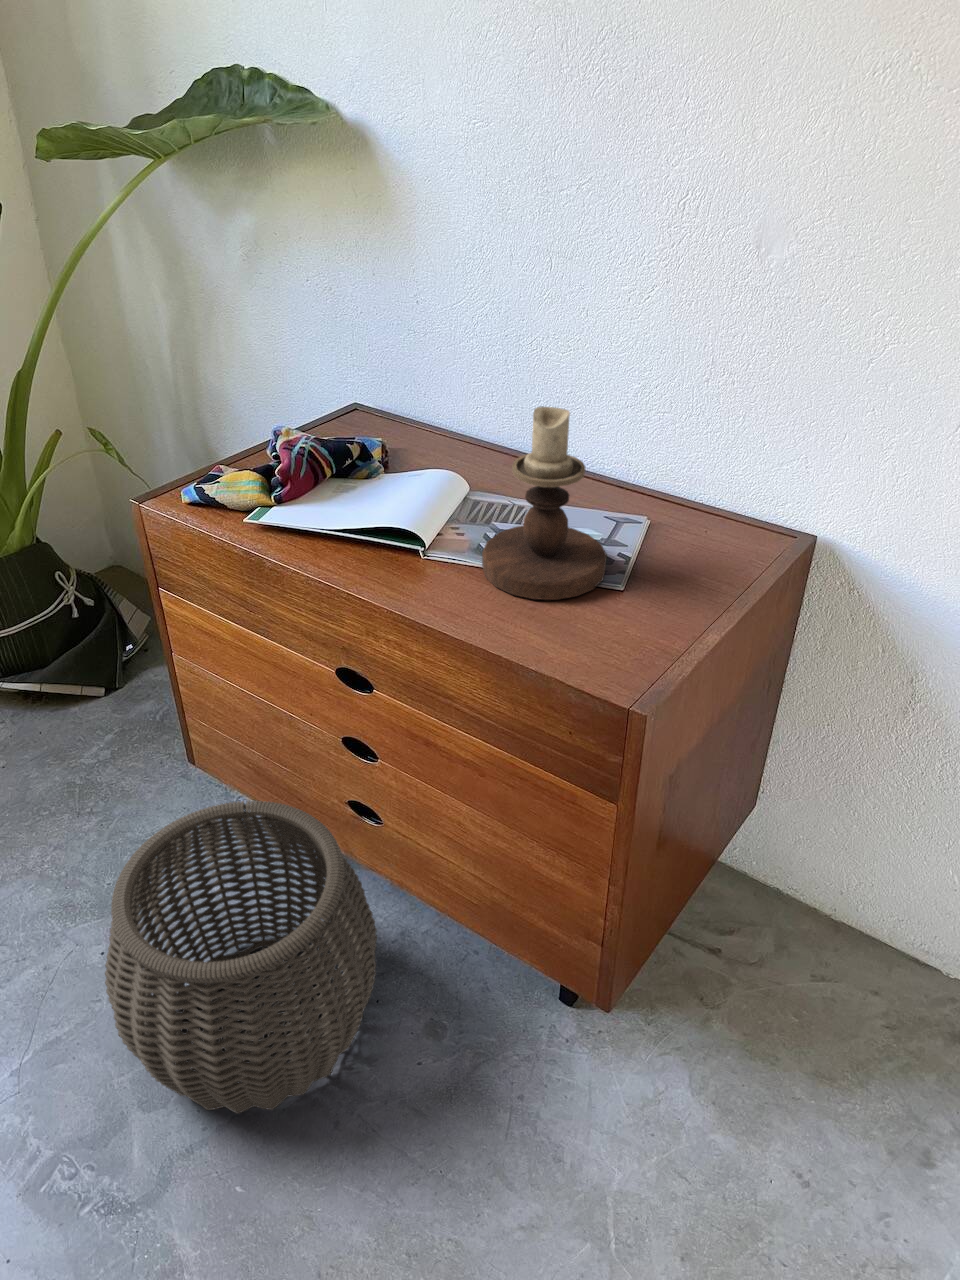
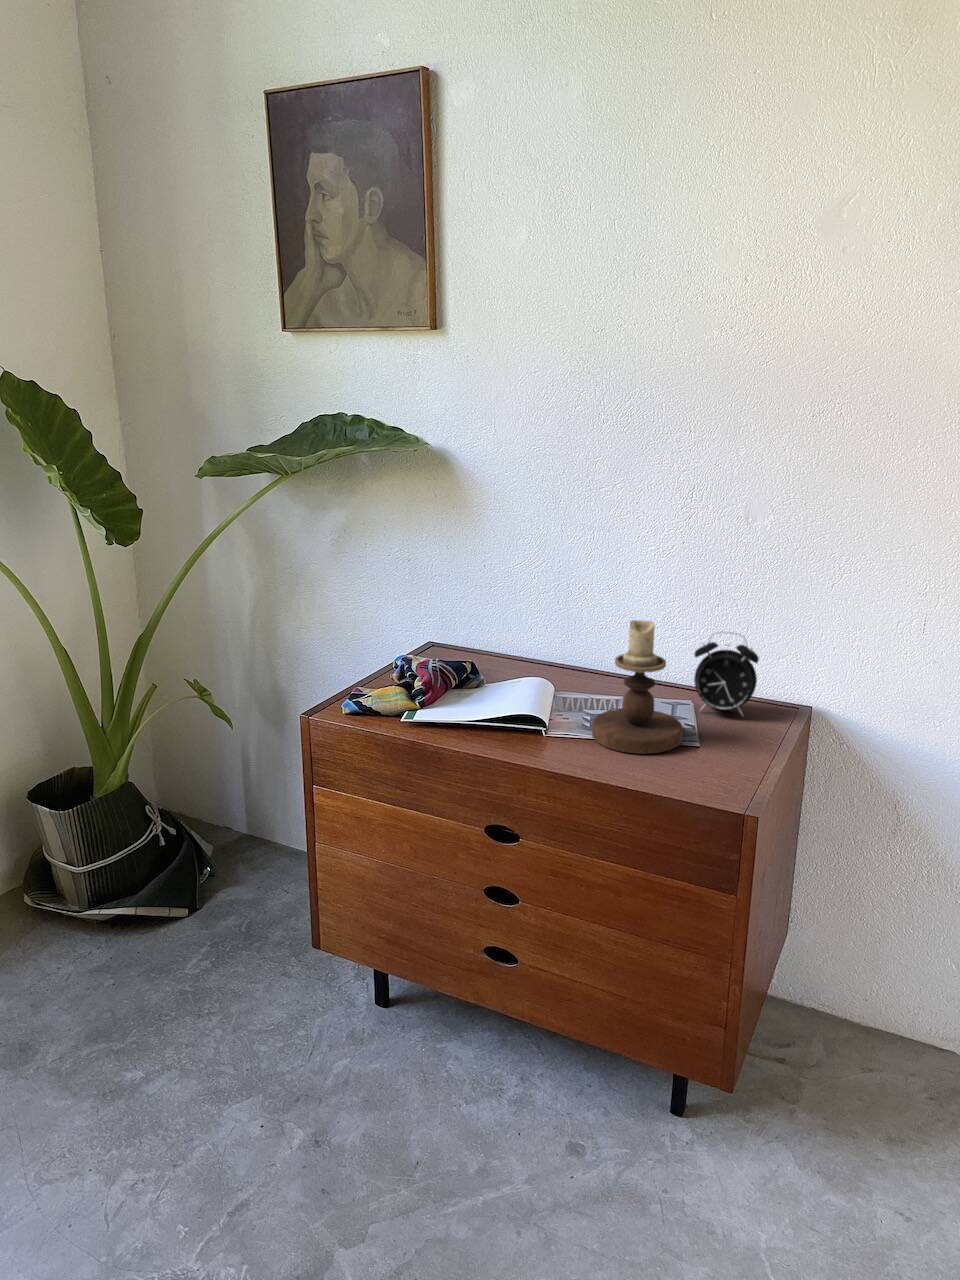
alarm clock: none [644,423,736,545] -> present [694,632,759,715]
woven basket: present [105,801,377,1113] -> none [308,946,530,1222]

